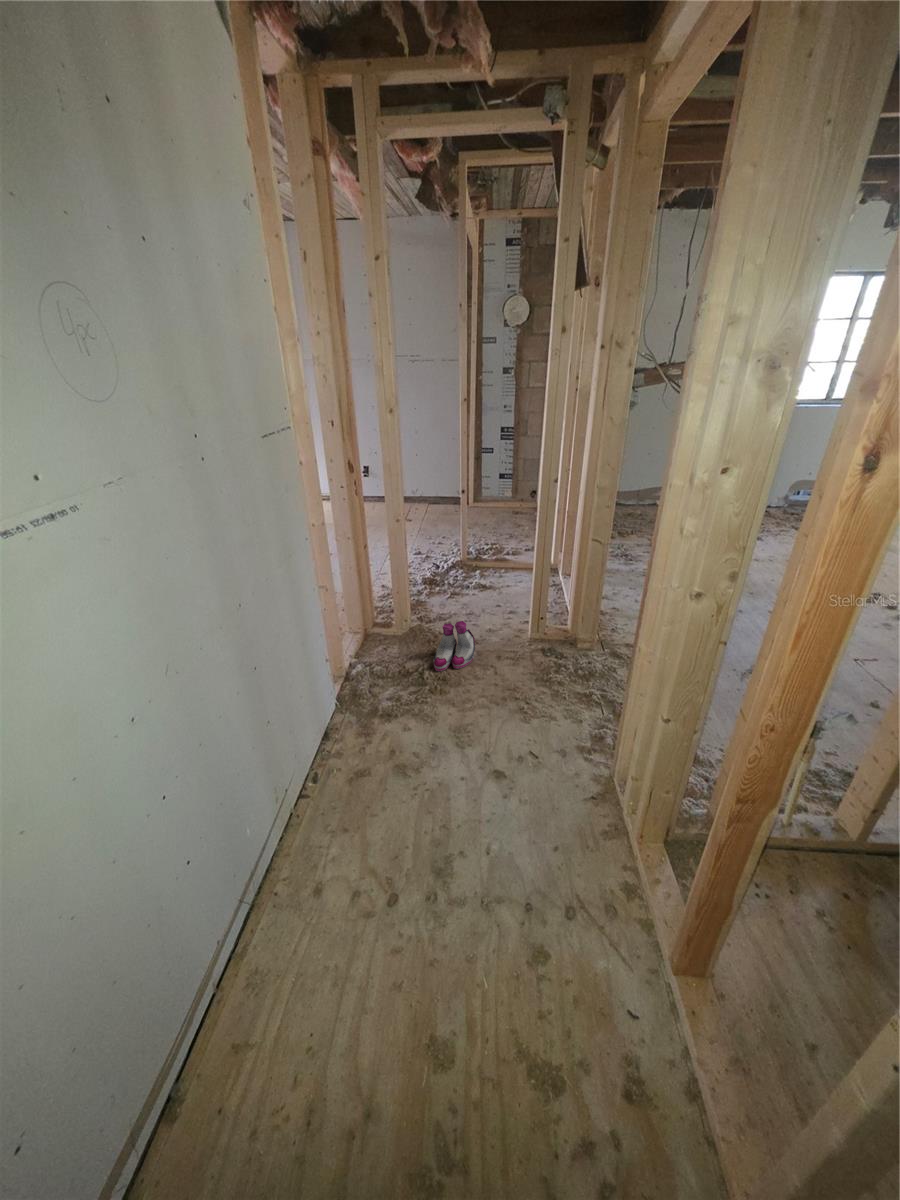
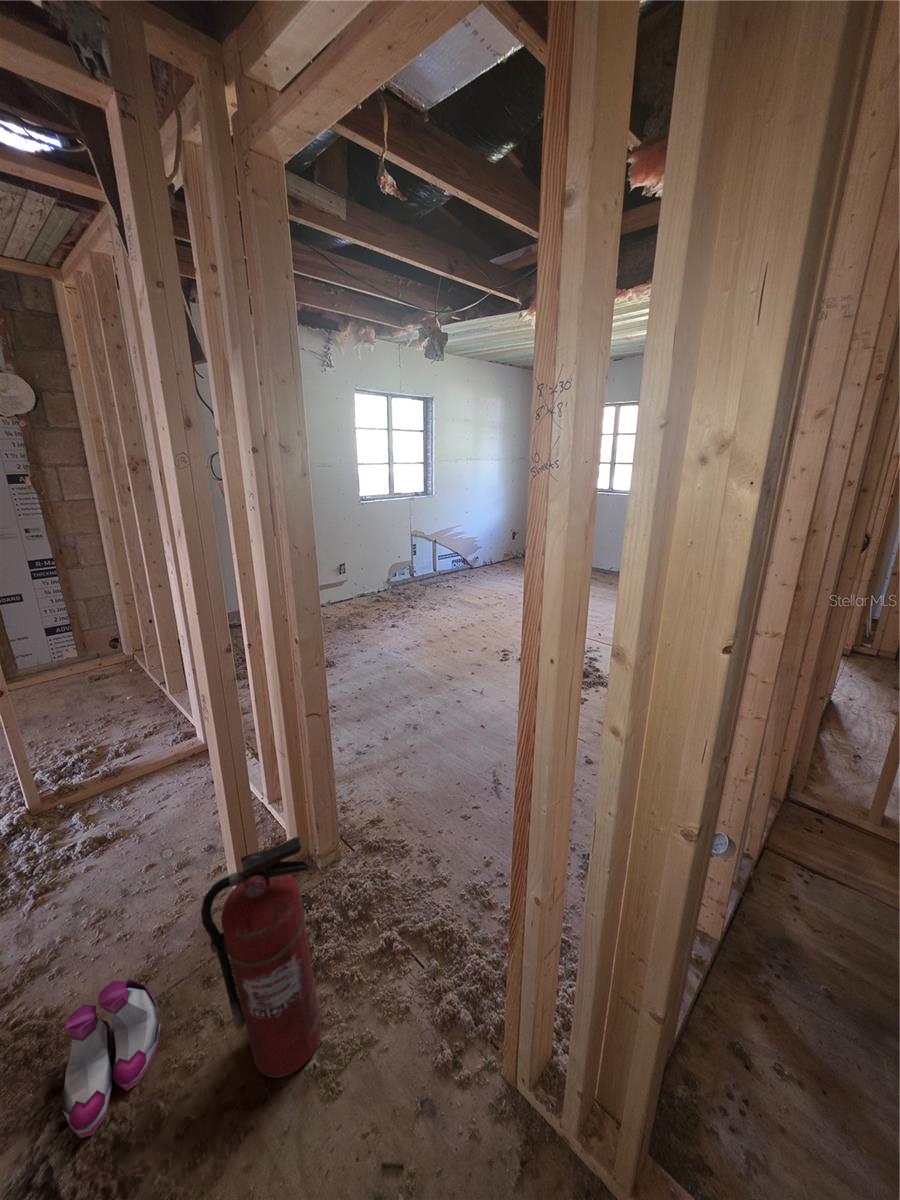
fire extinguisher: none [497,577,550,704] -> present [201,837,321,1078]

